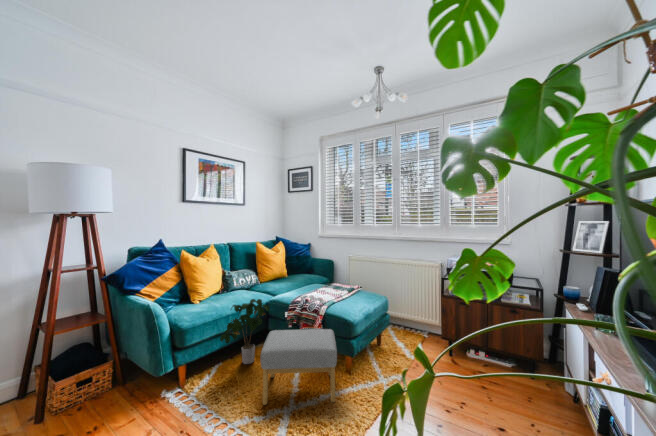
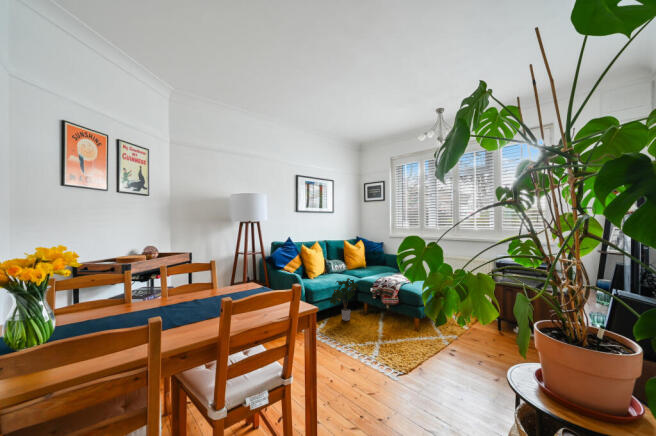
footstool: present [261,329,337,405] -> none [360,298,409,343]

